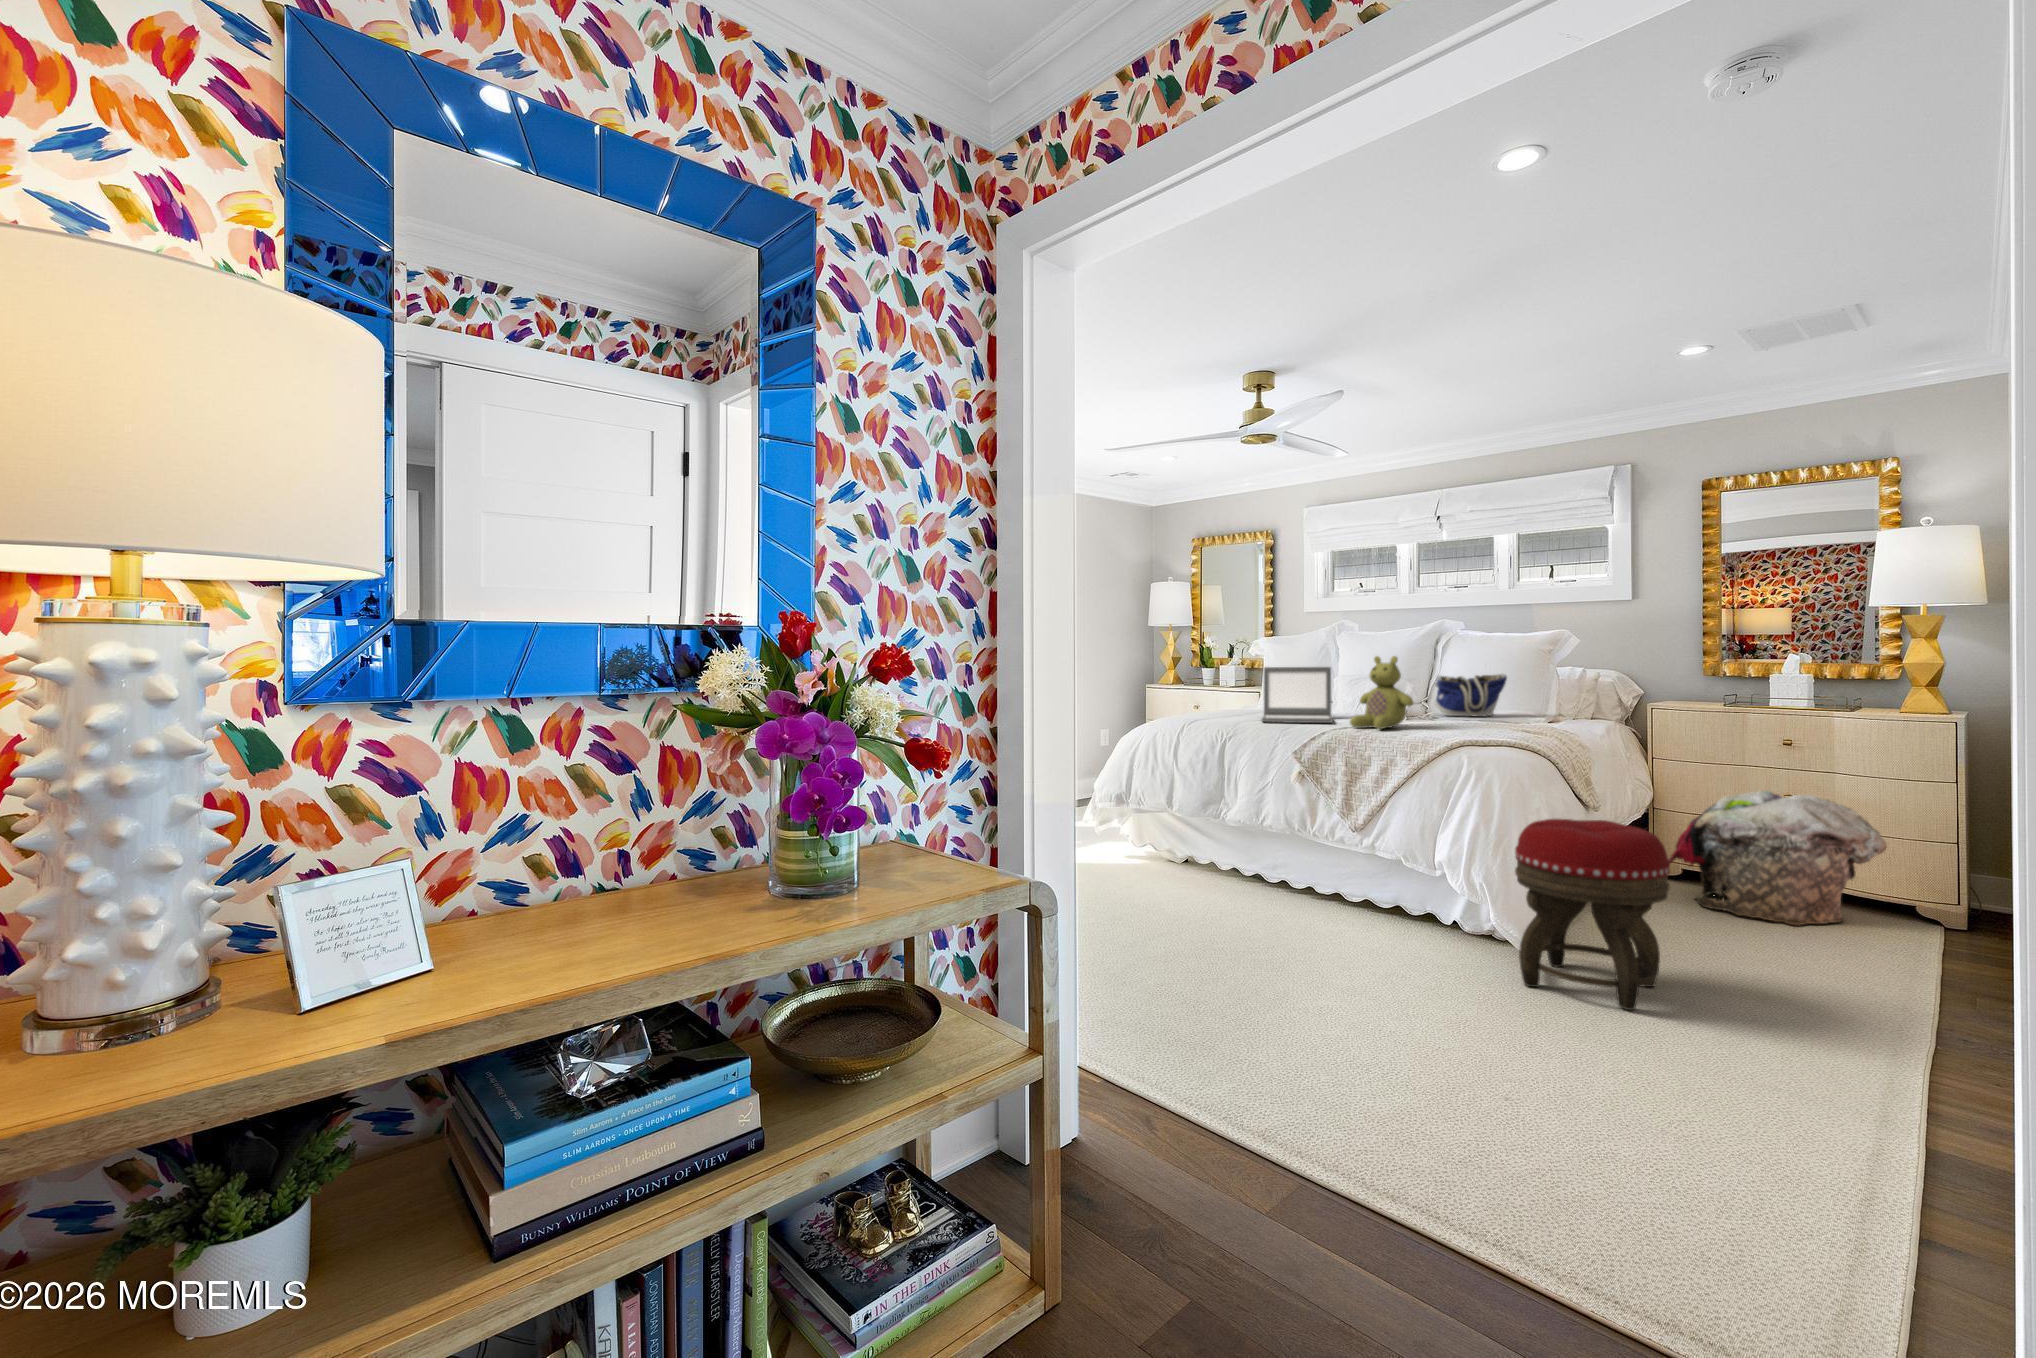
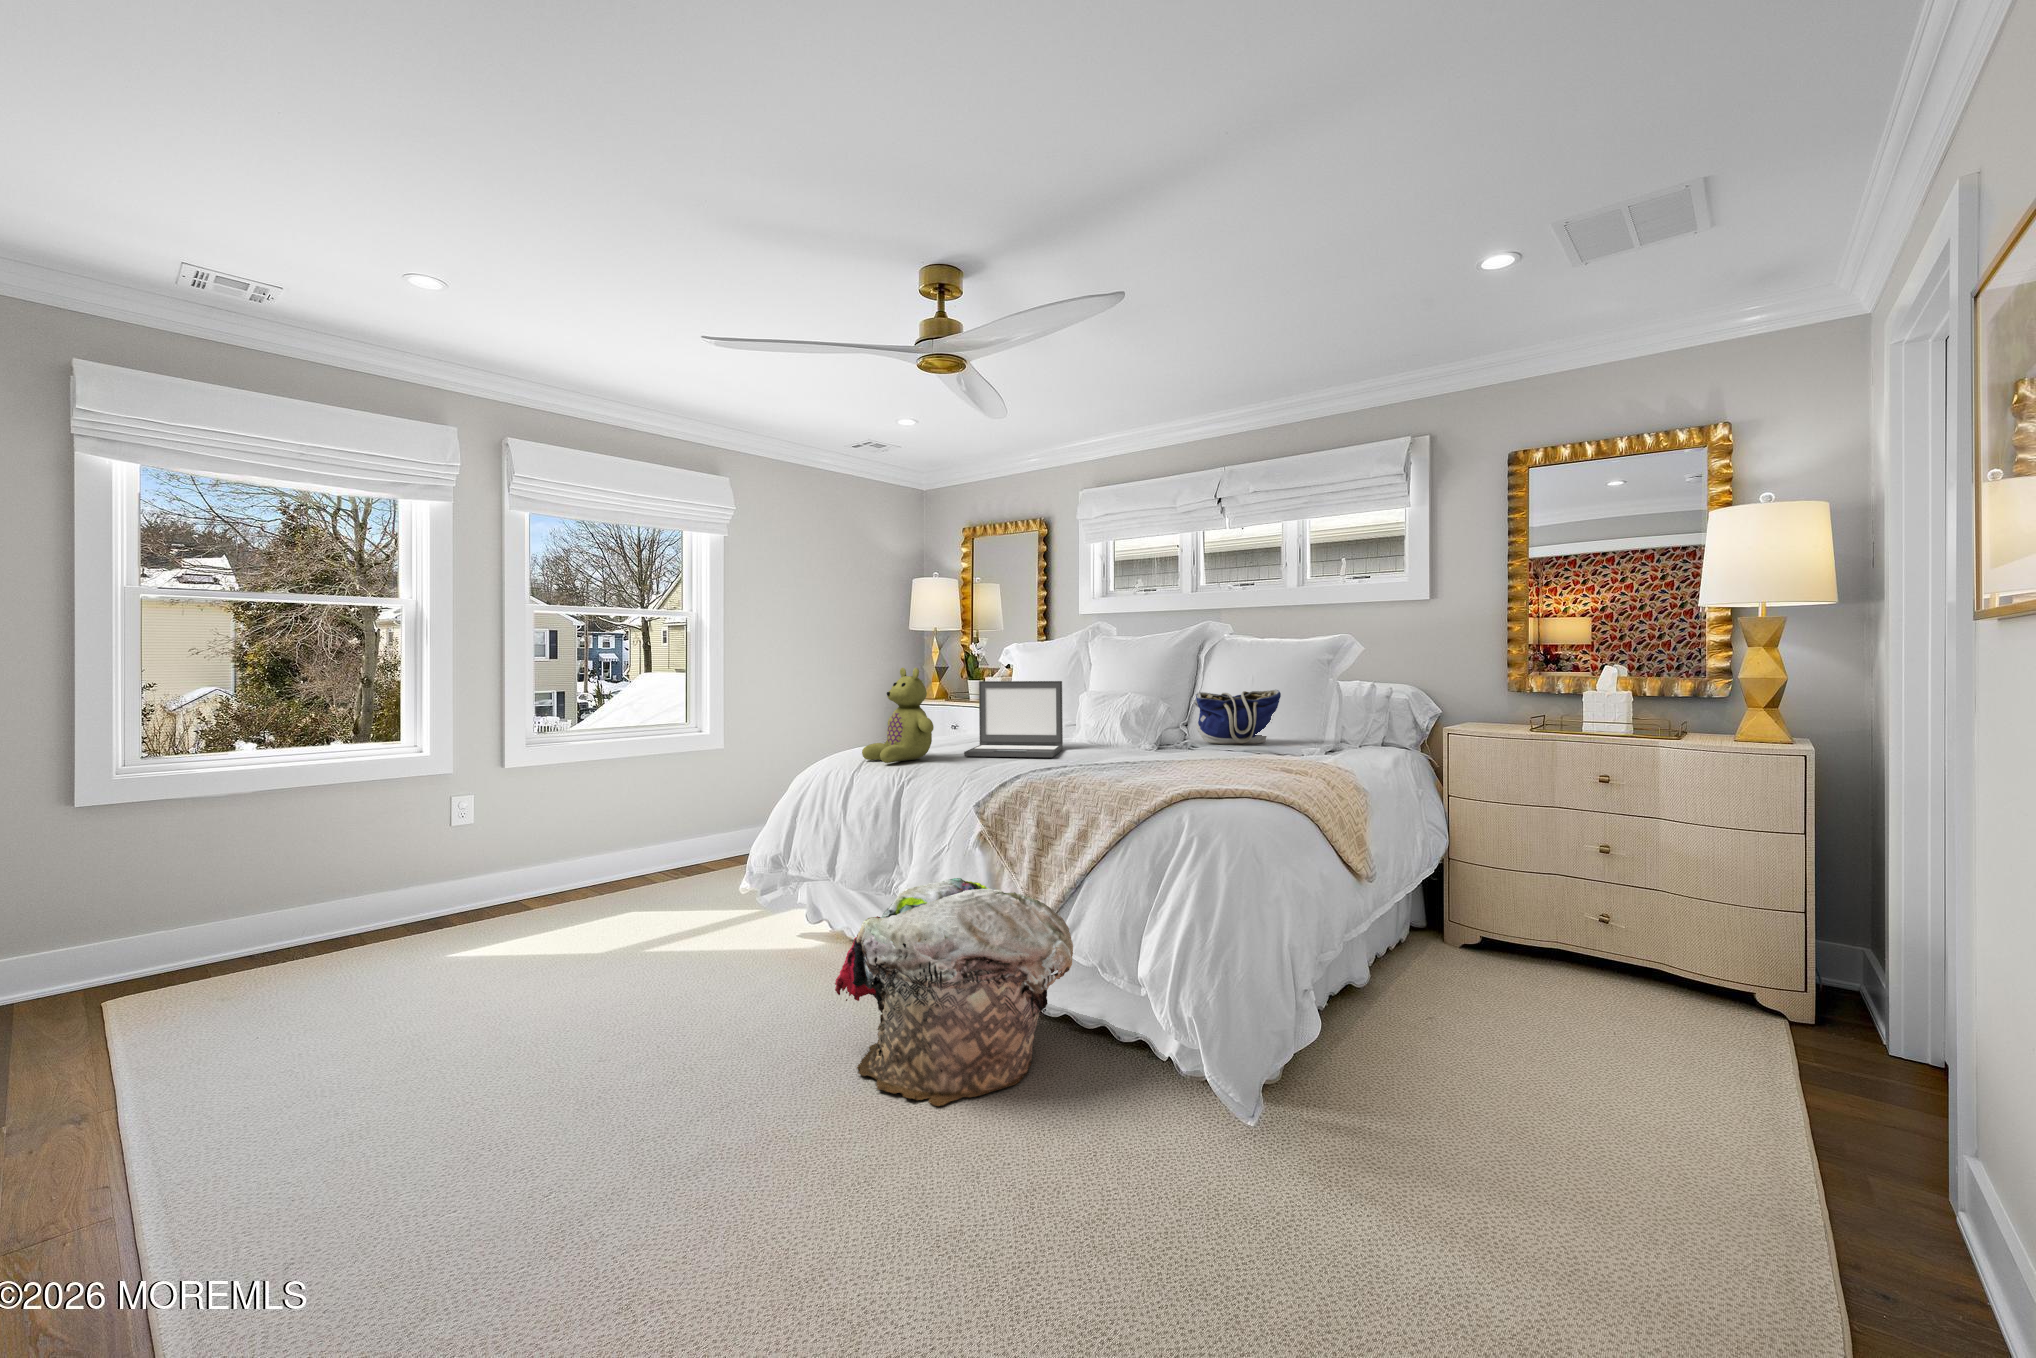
stuffed bear: present [1350,656,1414,729] -> present [862,668,934,763]
laundry basket: present [1668,791,1887,926] -> present [835,878,1073,1106]
footstool: present [1515,819,1670,1010] -> none [1222,926,1443,1269]

